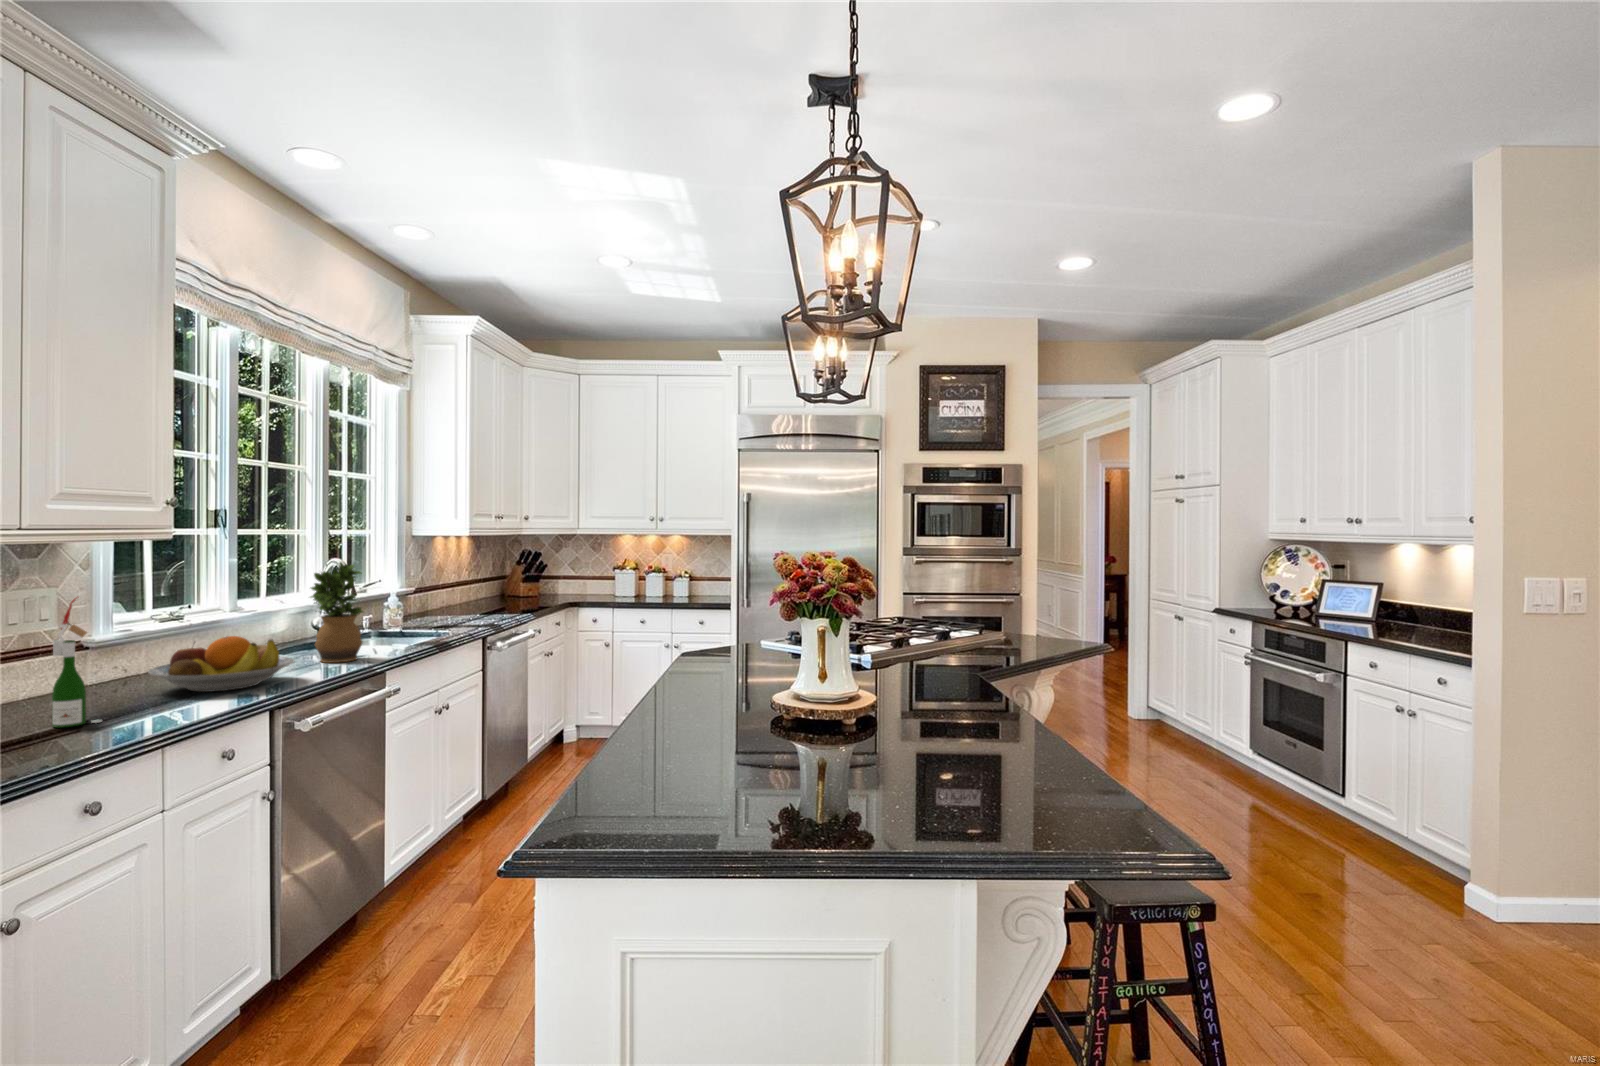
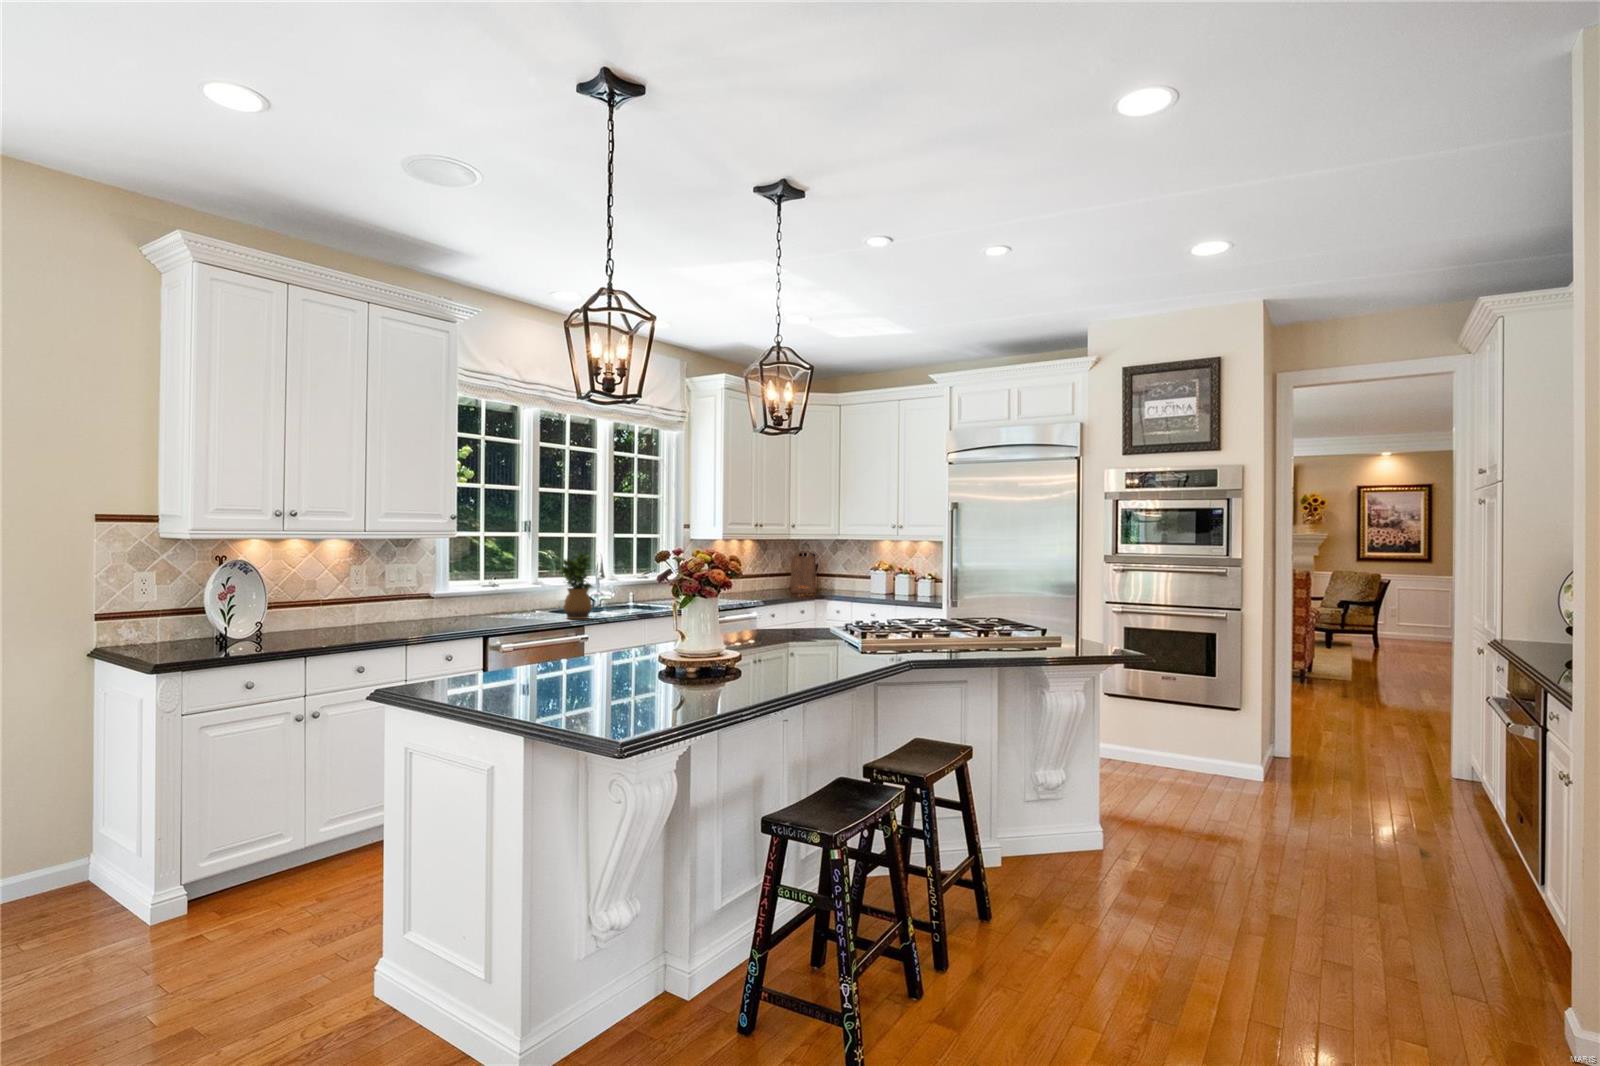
cutting board: none [508,548,540,600] -> present [791,551,816,593]
wine bottle: present [52,598,101,728] -> none [379,564,401,635]
fruit bowl: present [148,636,294,692] -> none [449,595,528,627]

